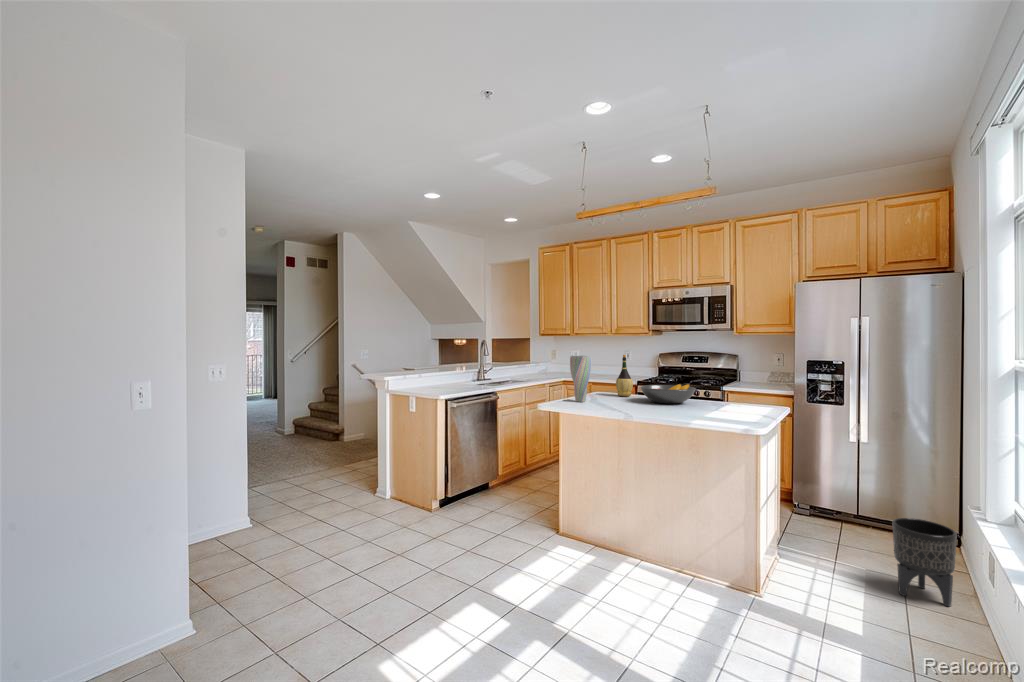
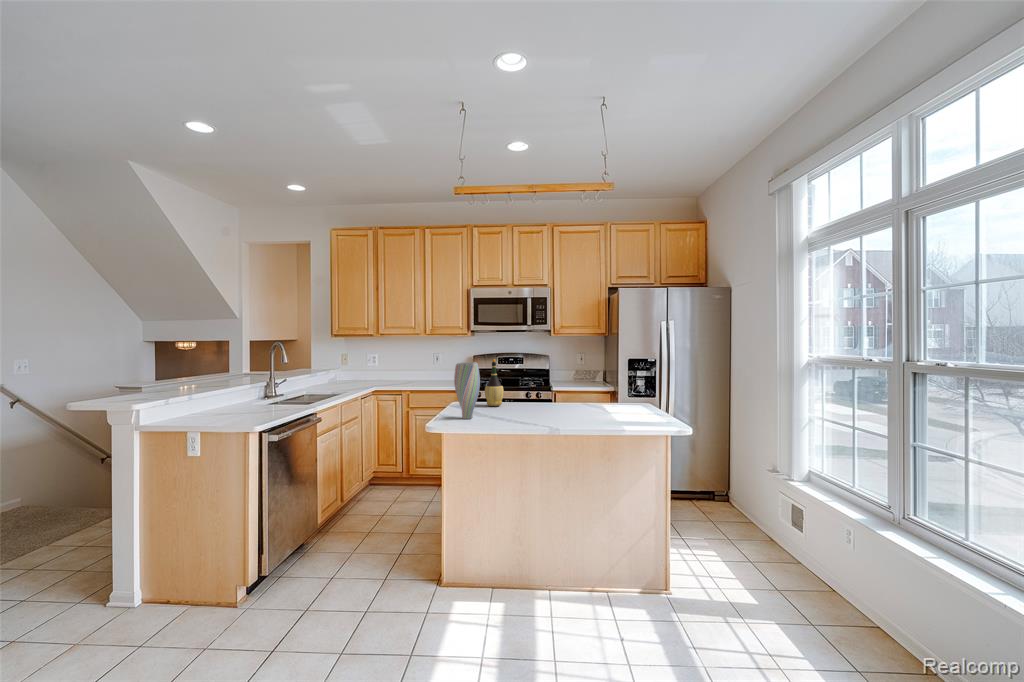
fruit bowl: present [641,384,696,404] -> none [521,388,578,411]
planter: present [892,518,957,607] -> none [734,488,780,556]

